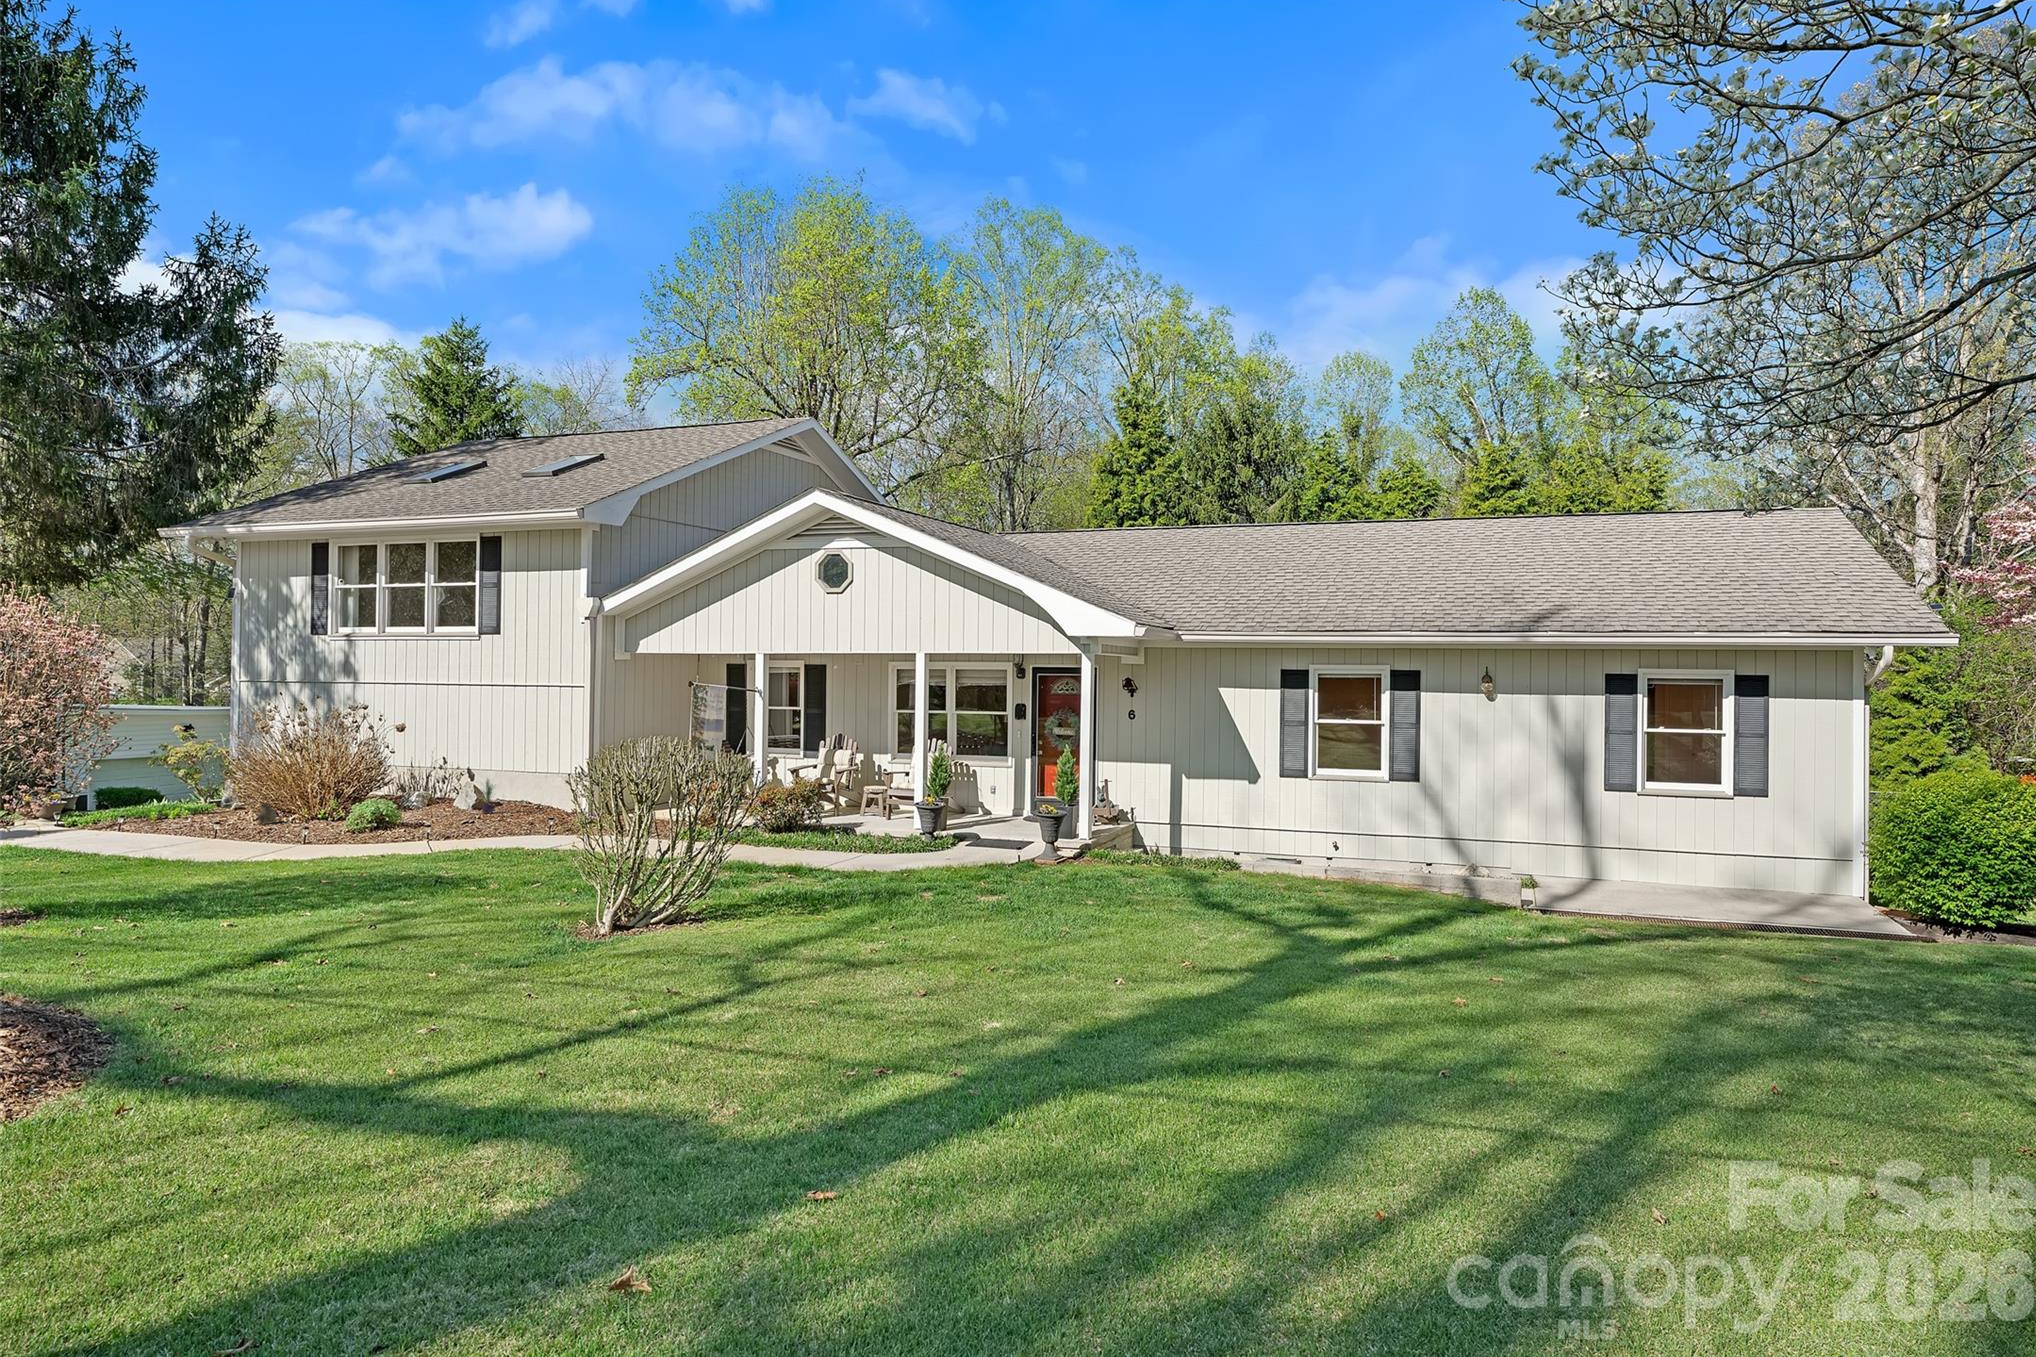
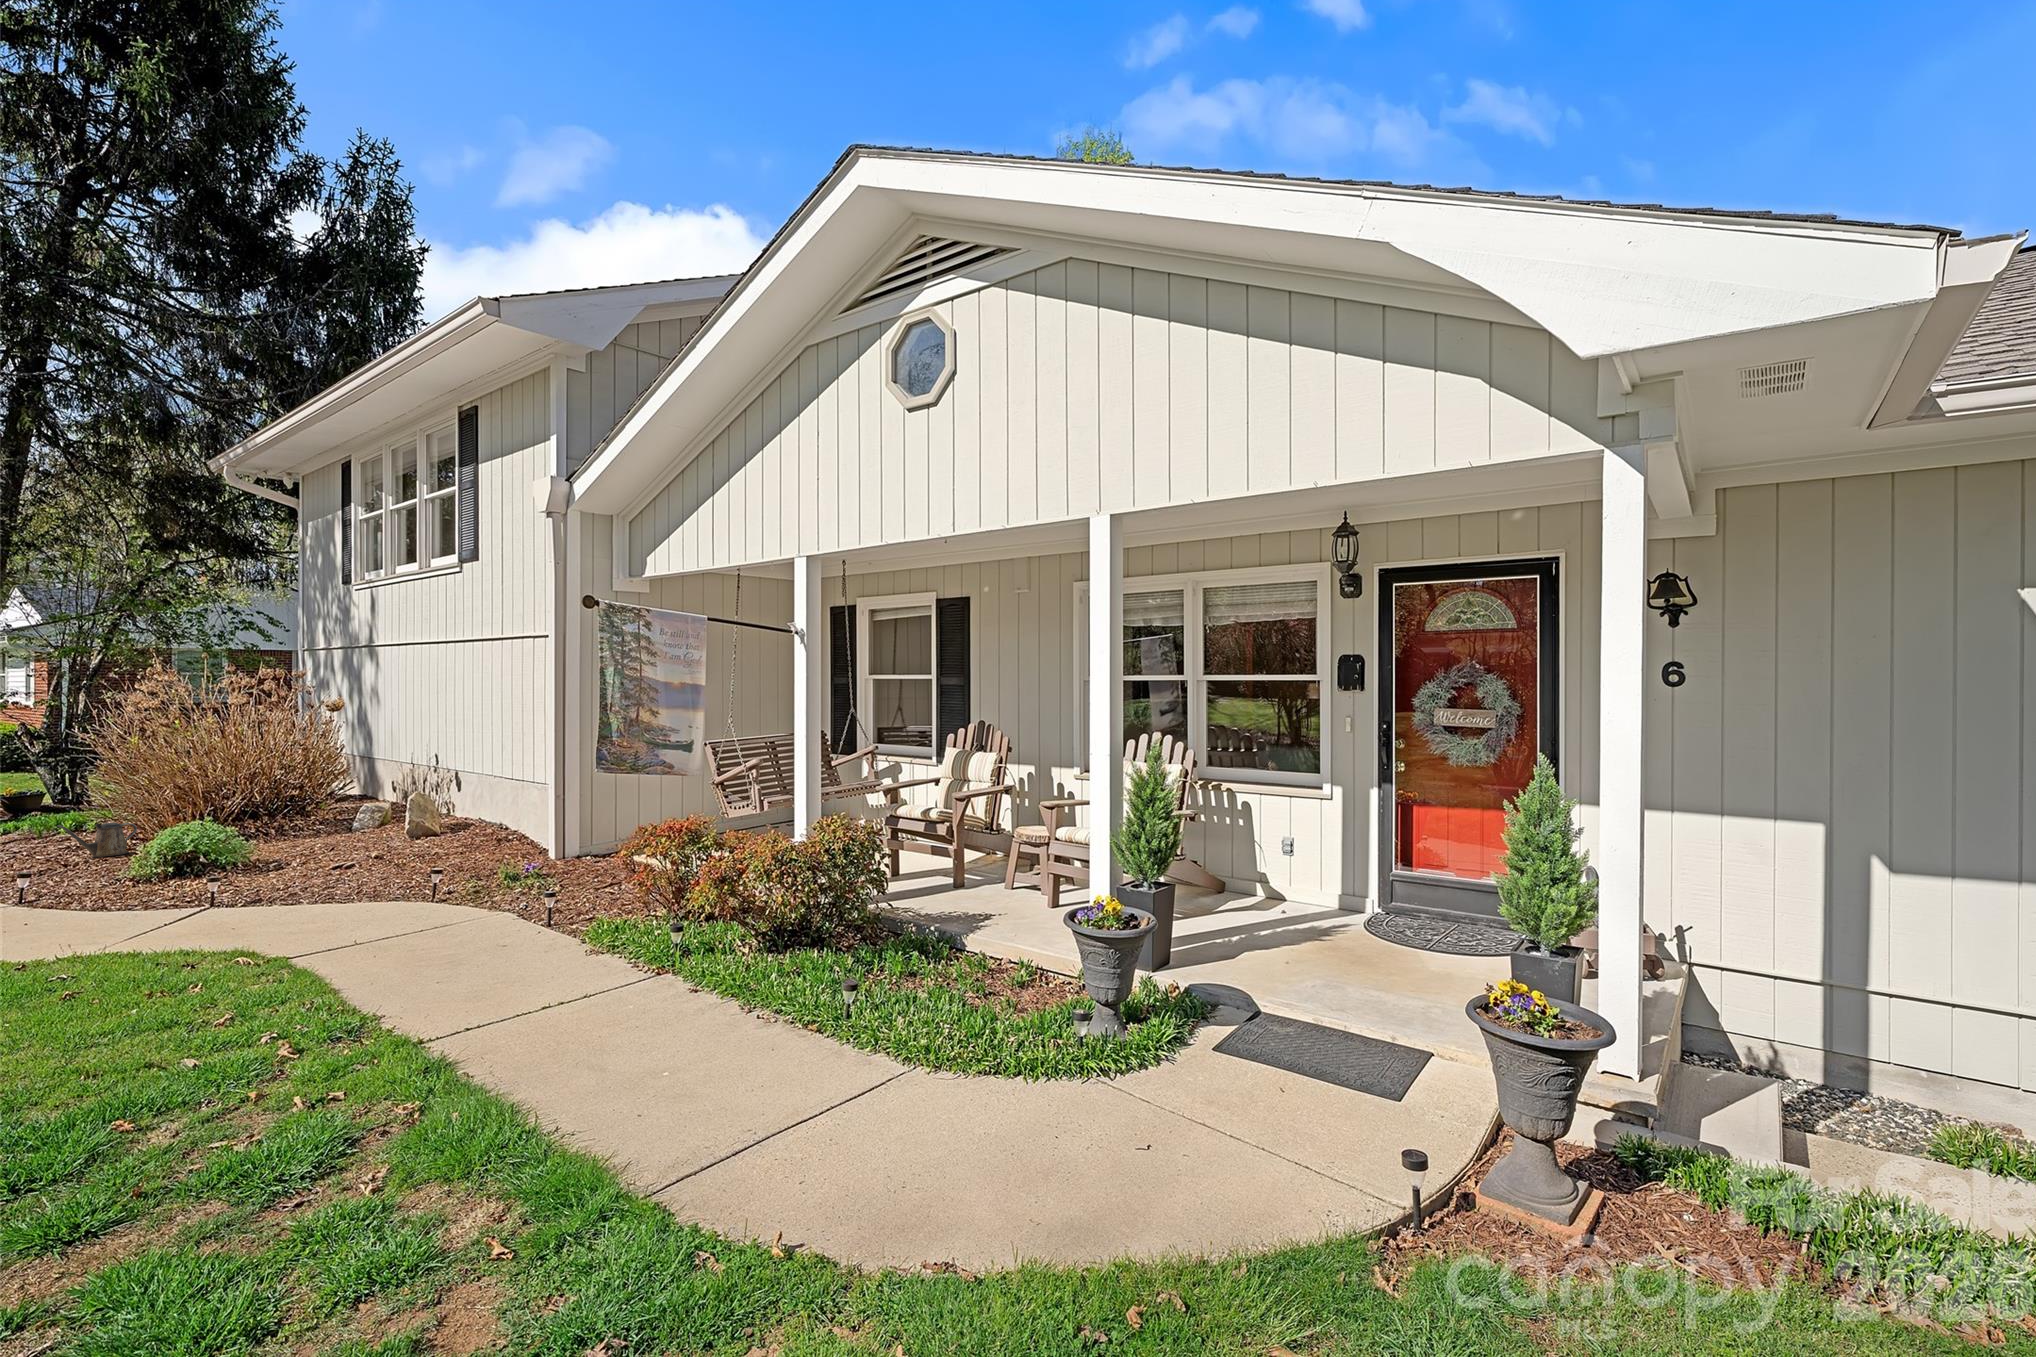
decorative plant: present [481,779,495,814] -> none [417,786,489,845]

